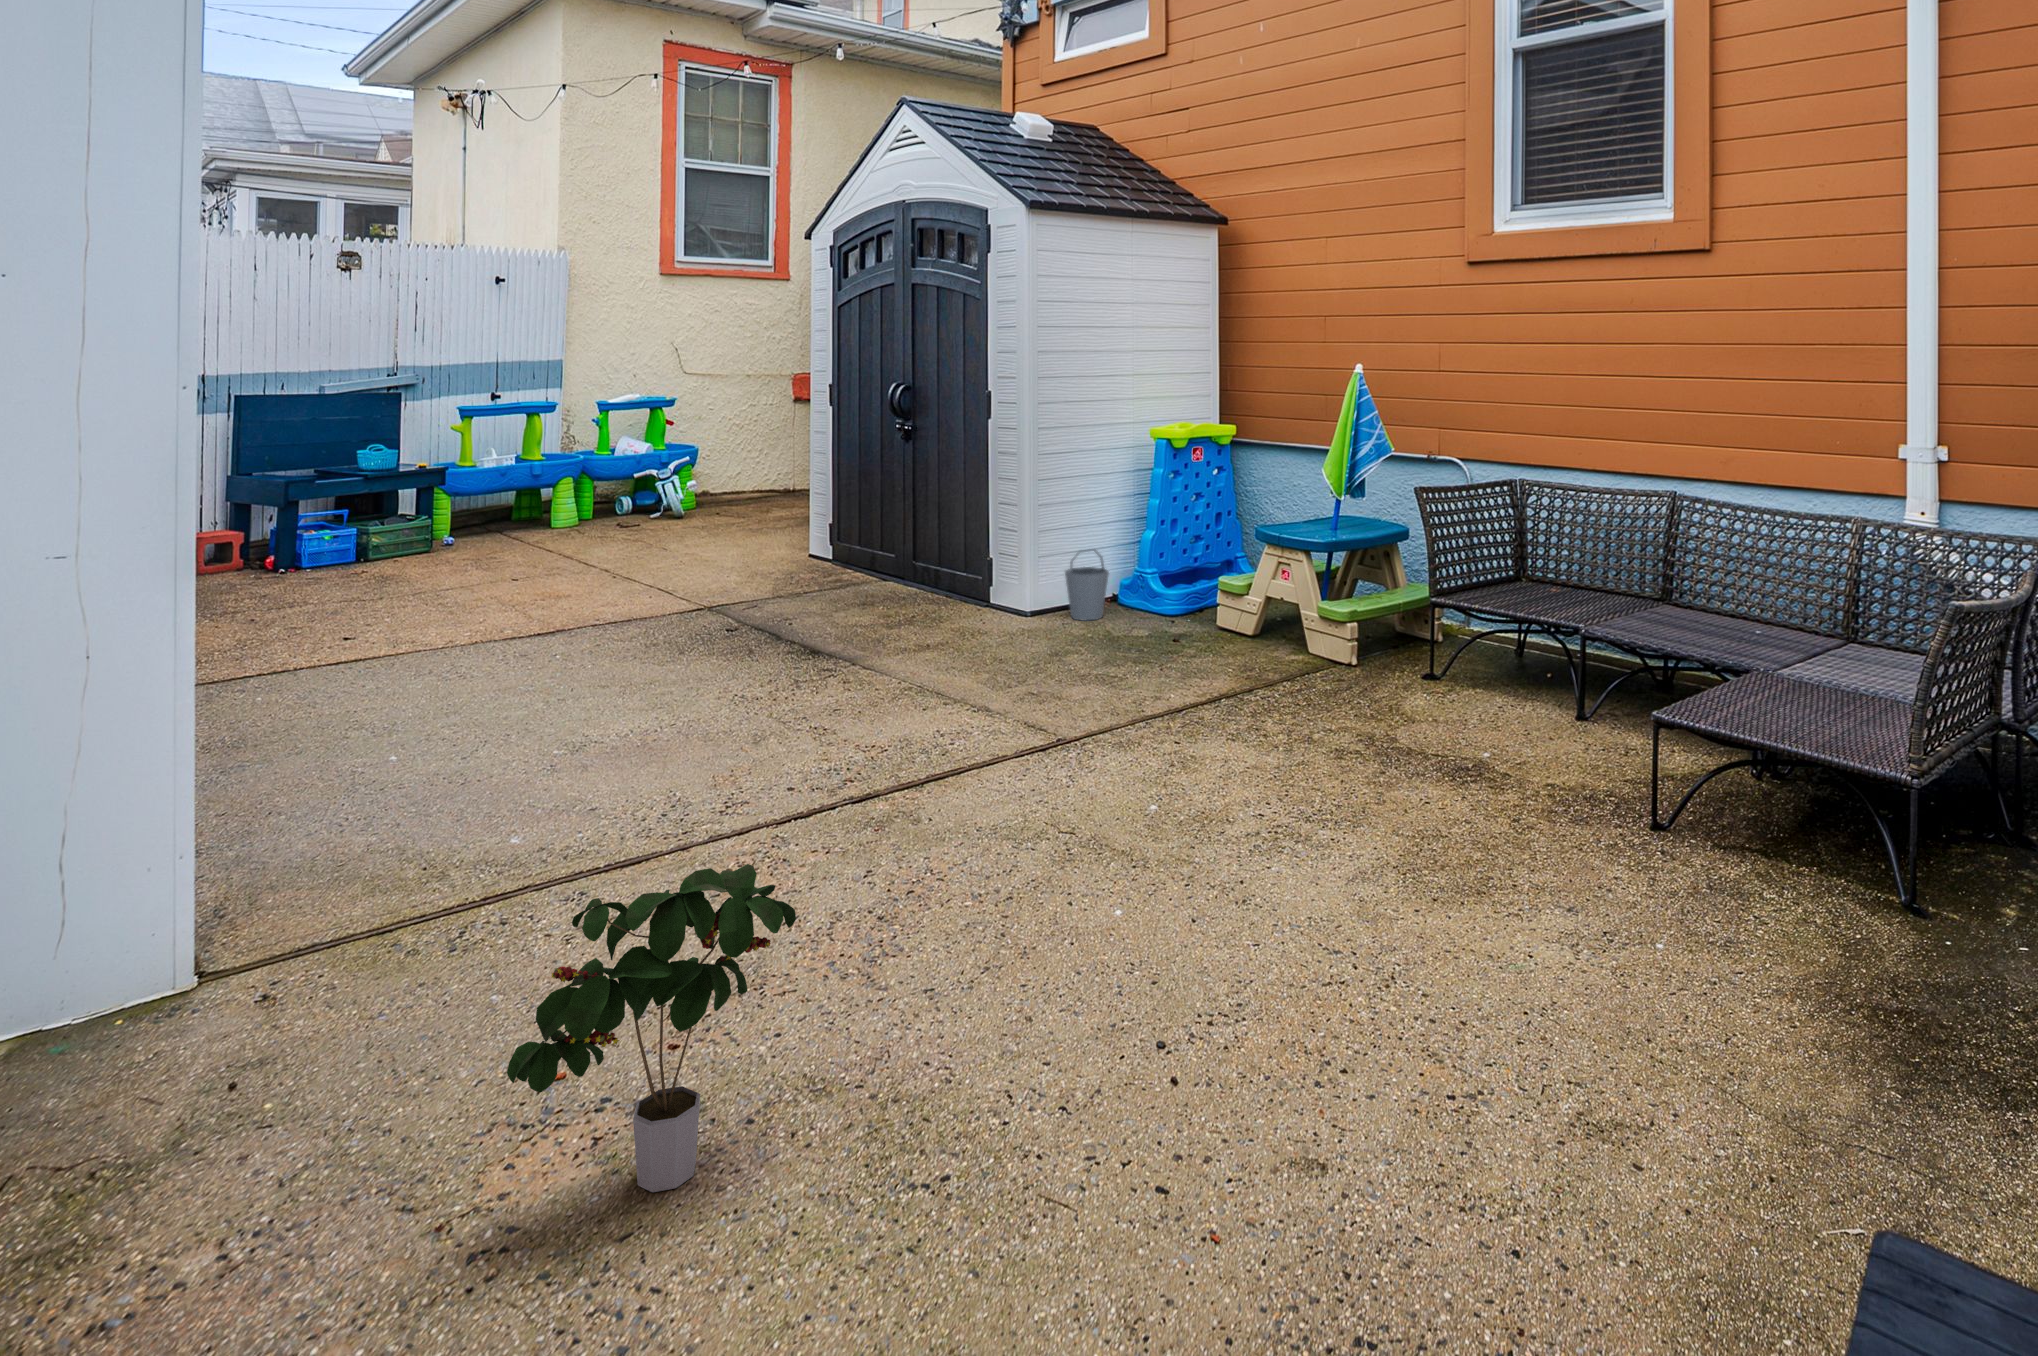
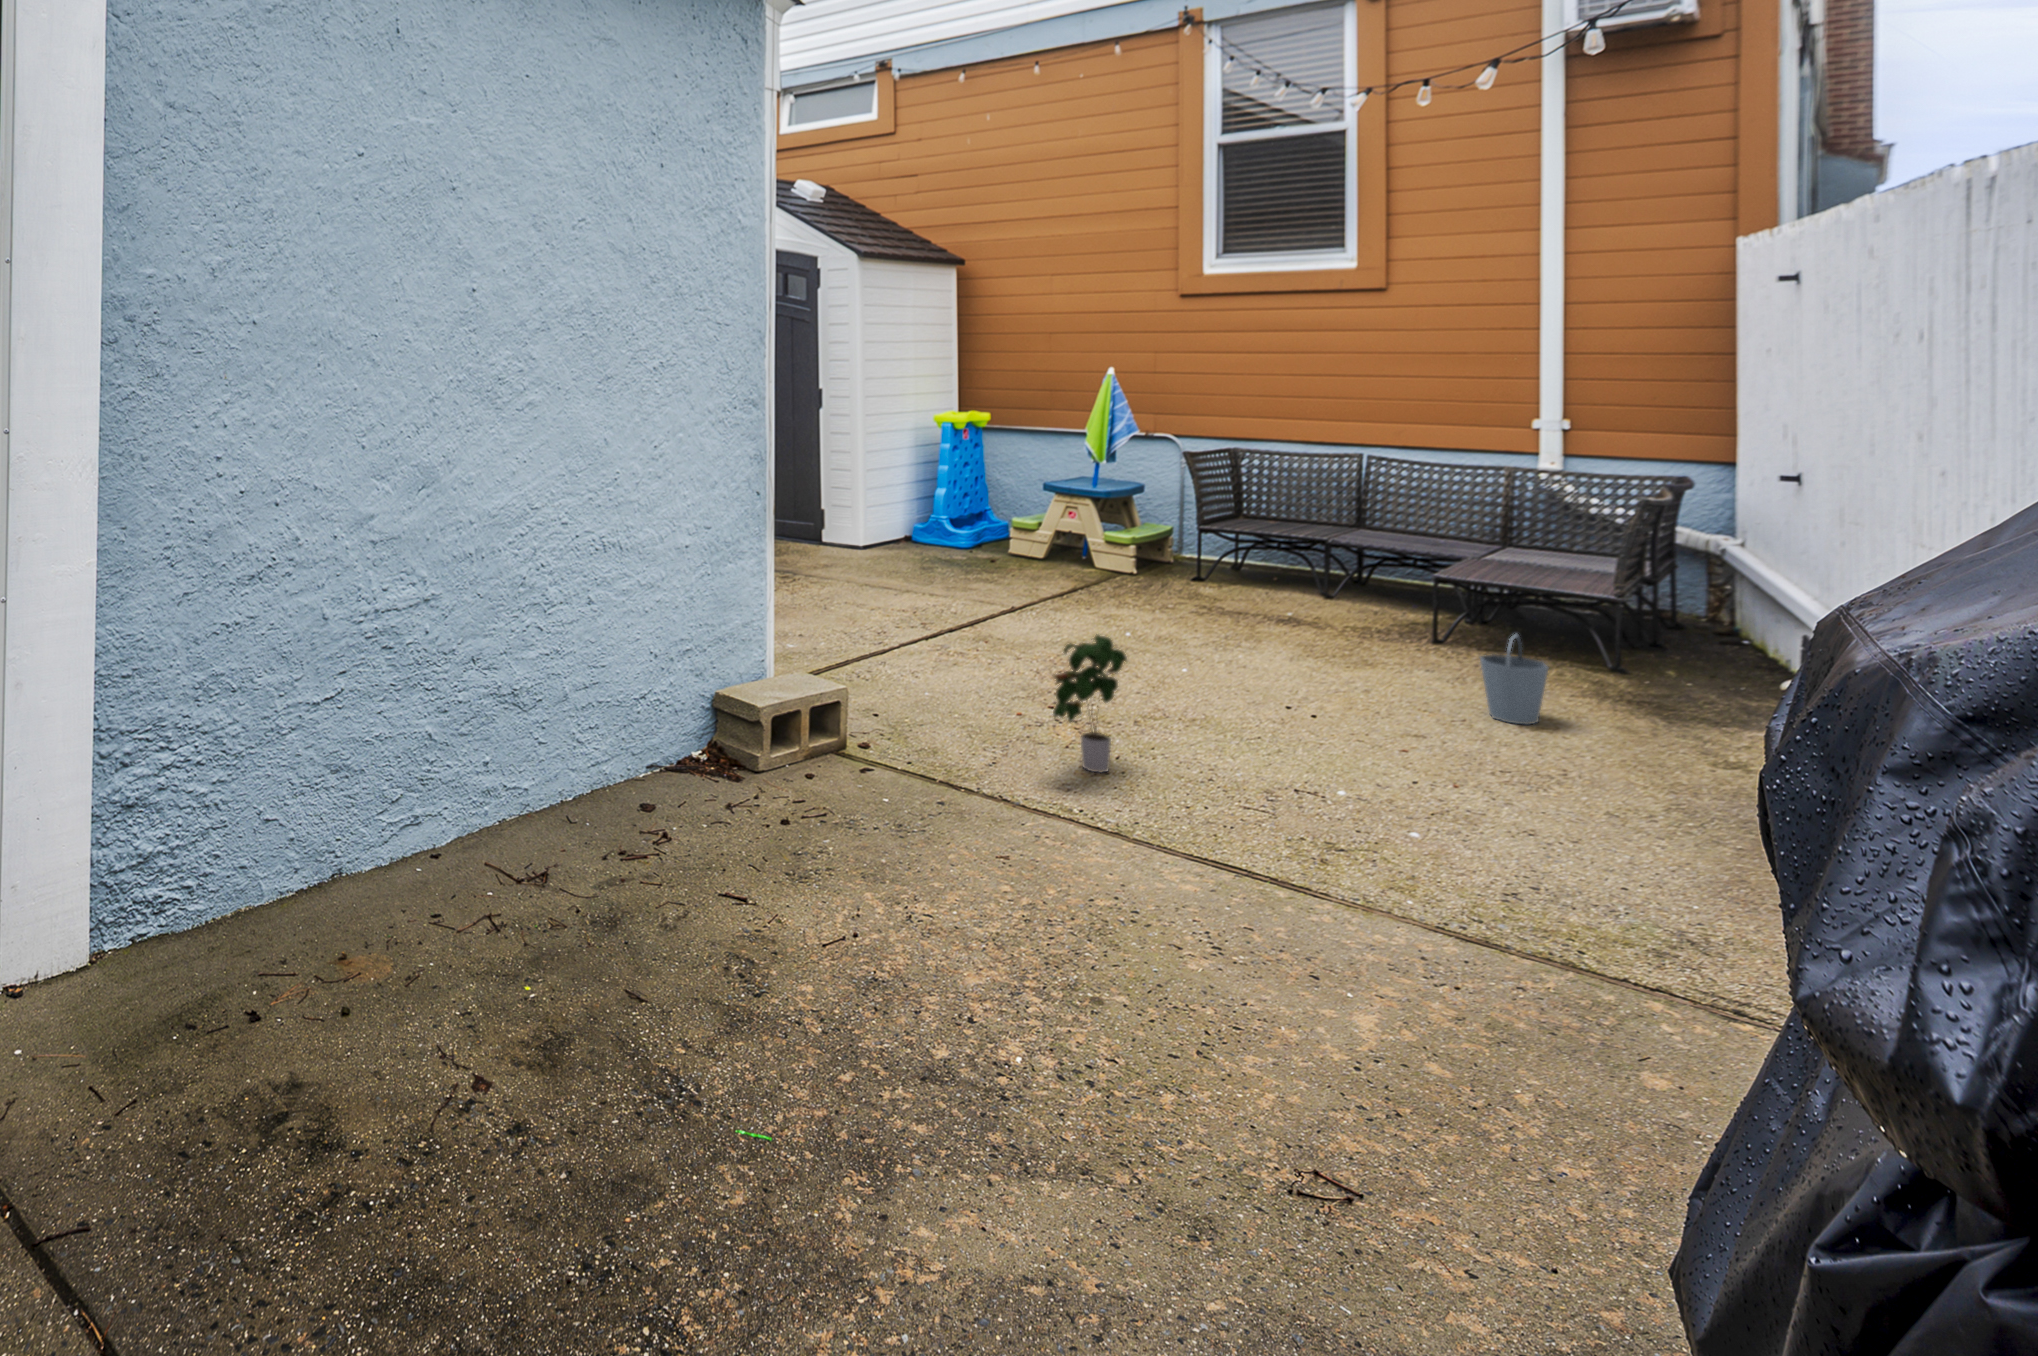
bucket: present [1065,549,1109,621] -> present [1480,634,1548,725]

